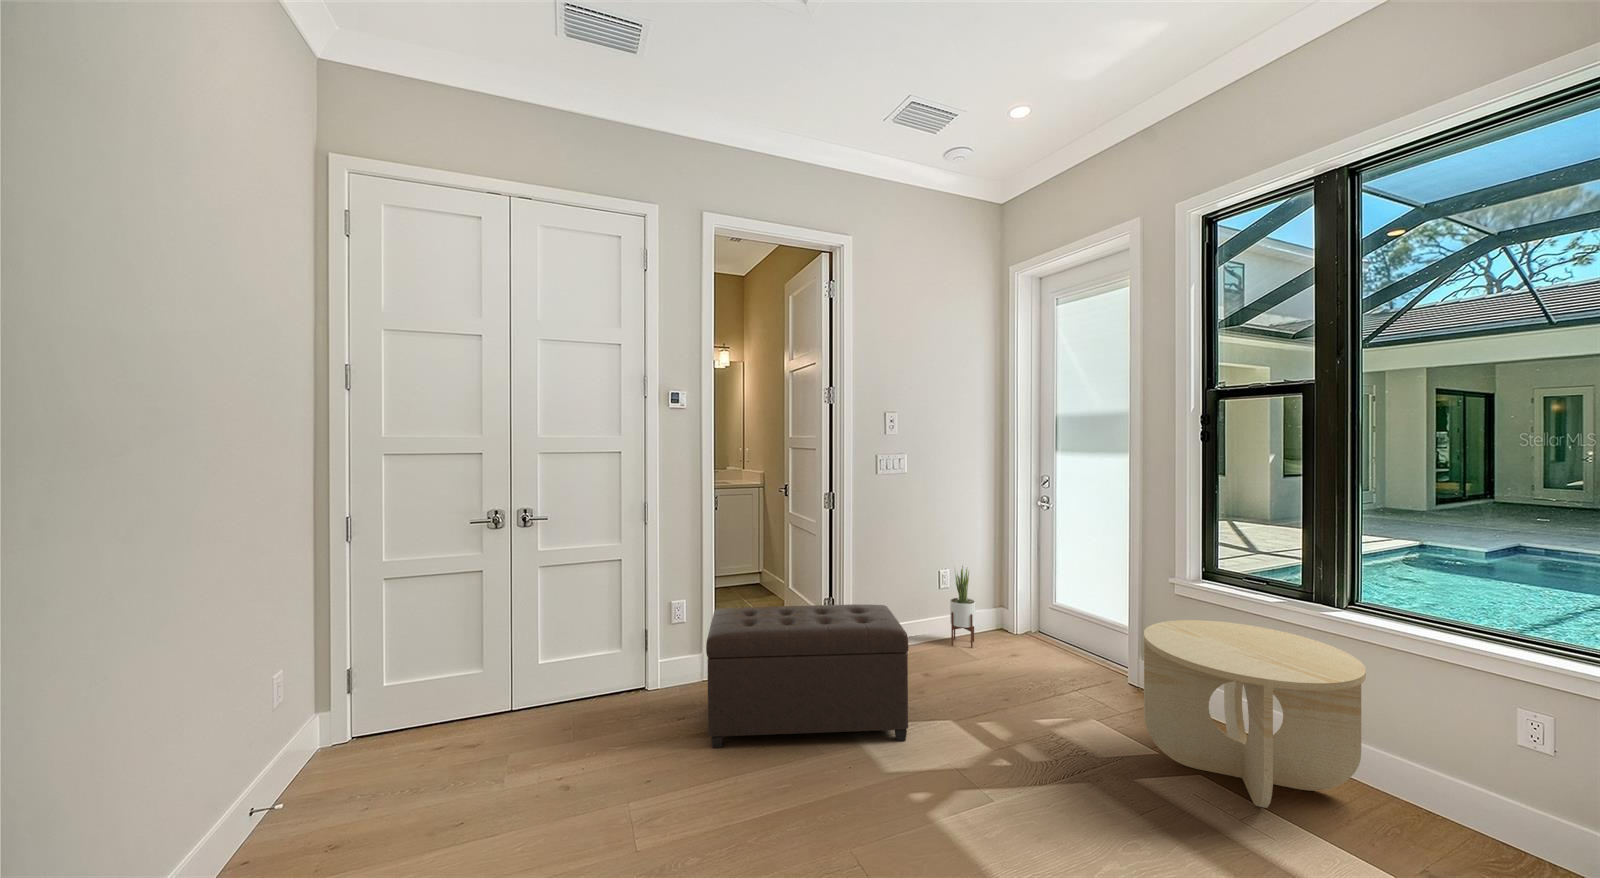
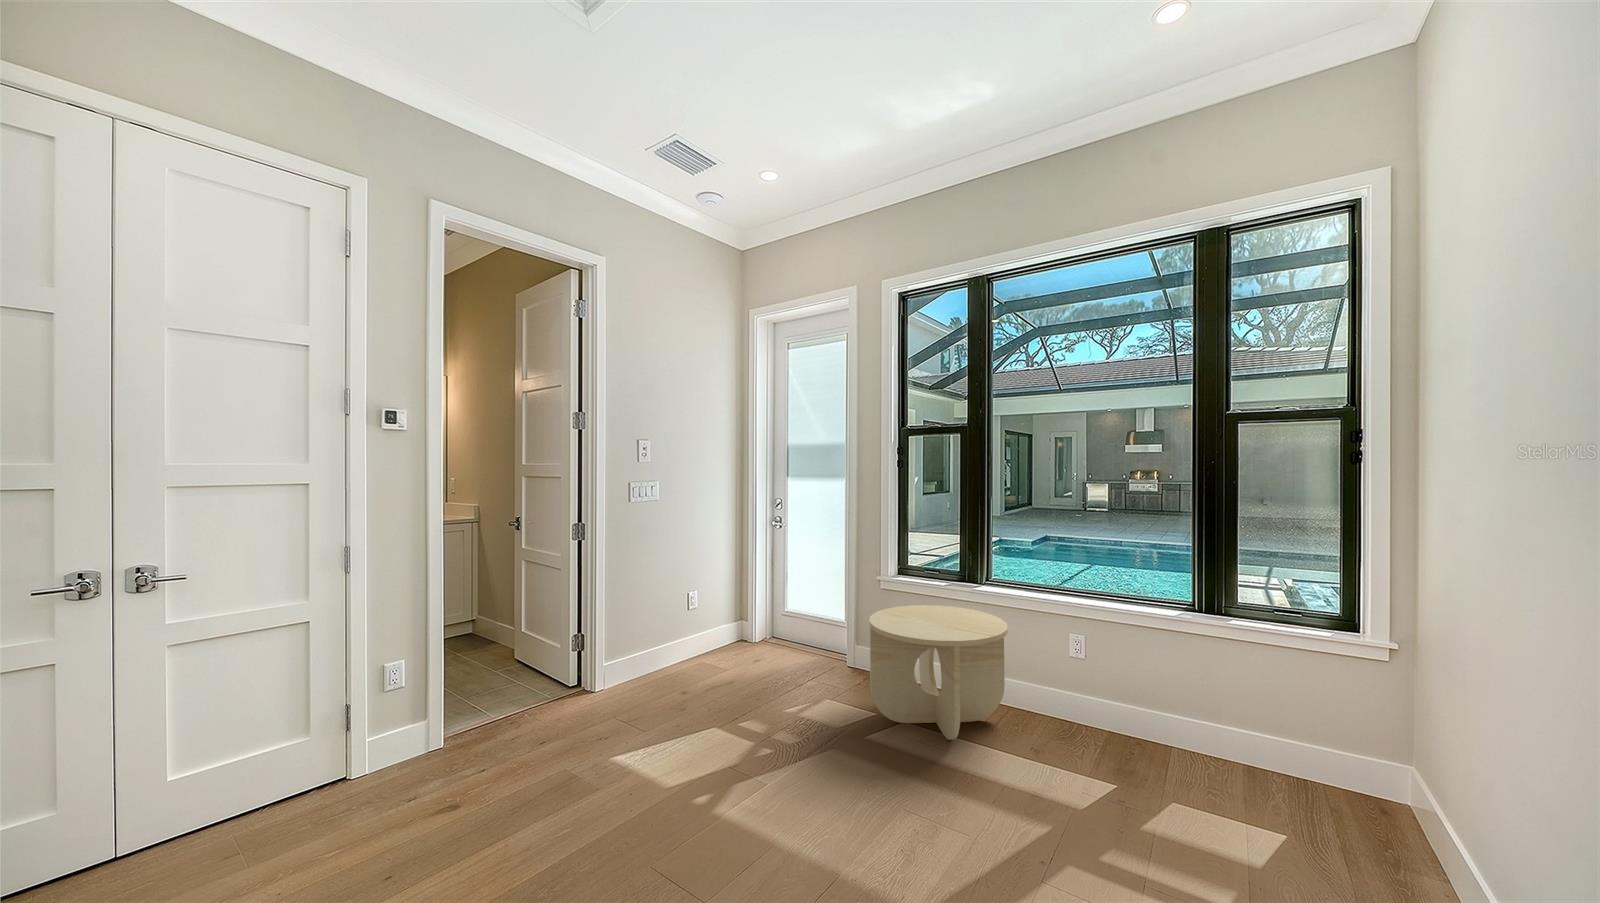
potted plant: present [950,565,975,648] -> none [697,580,720,661]
ottoman: present [706,604,909,748] -> none [453,628,679,814]

